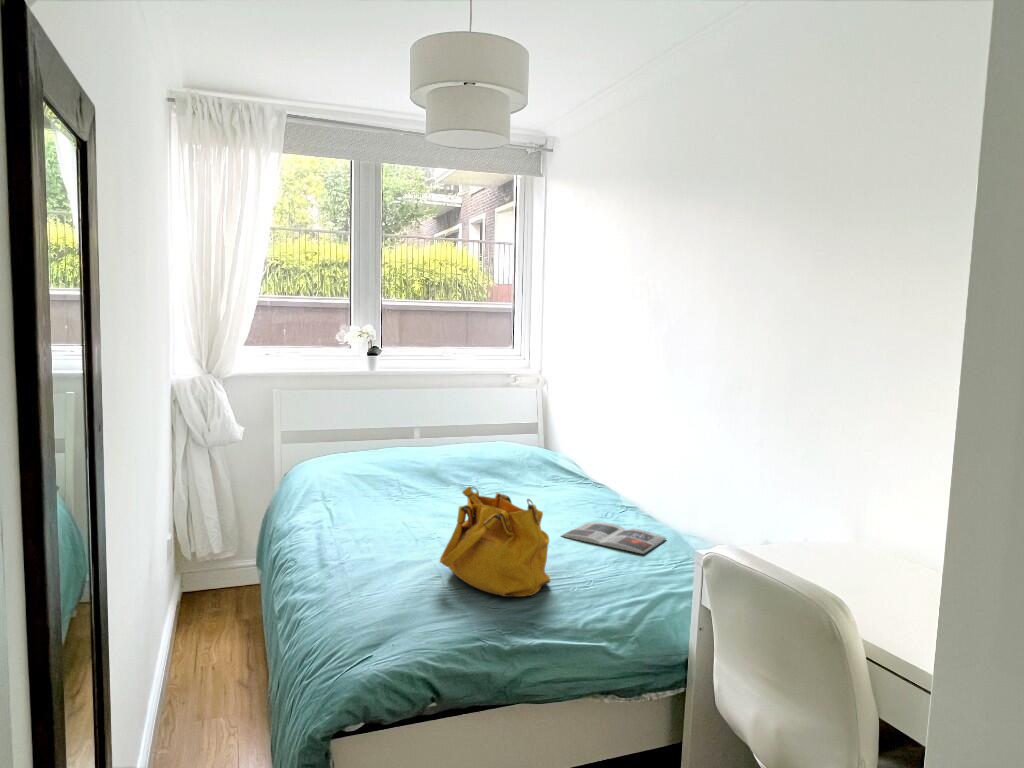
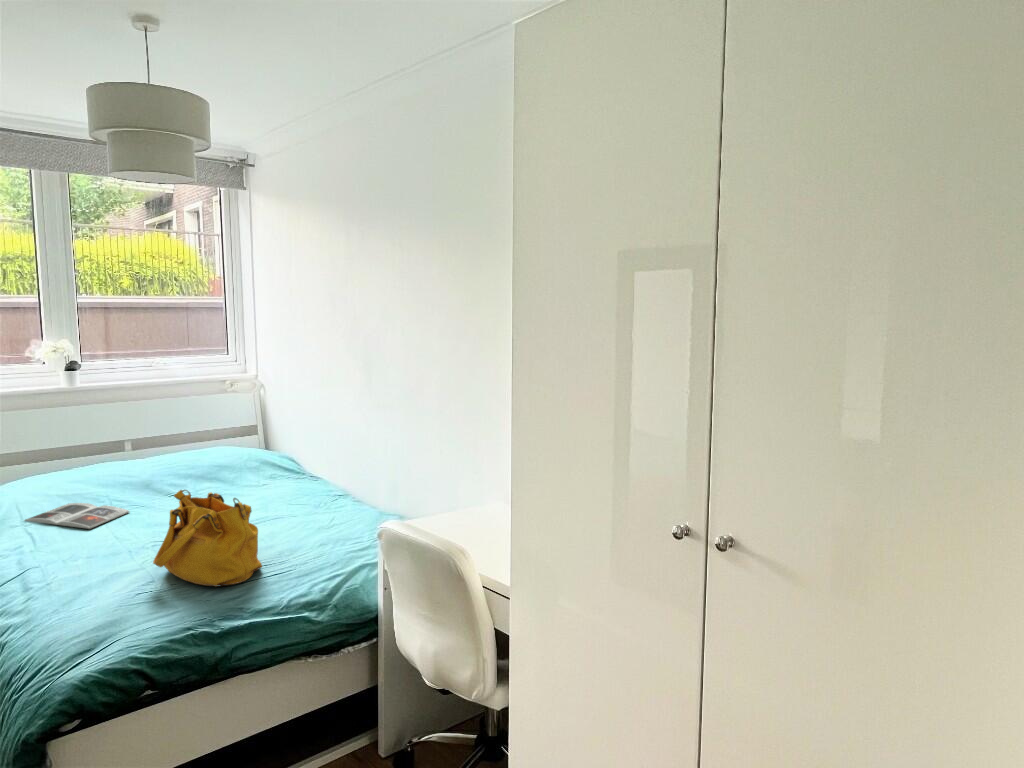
magazine: present [562,522,666,554] -> present [25,503,129,529]

